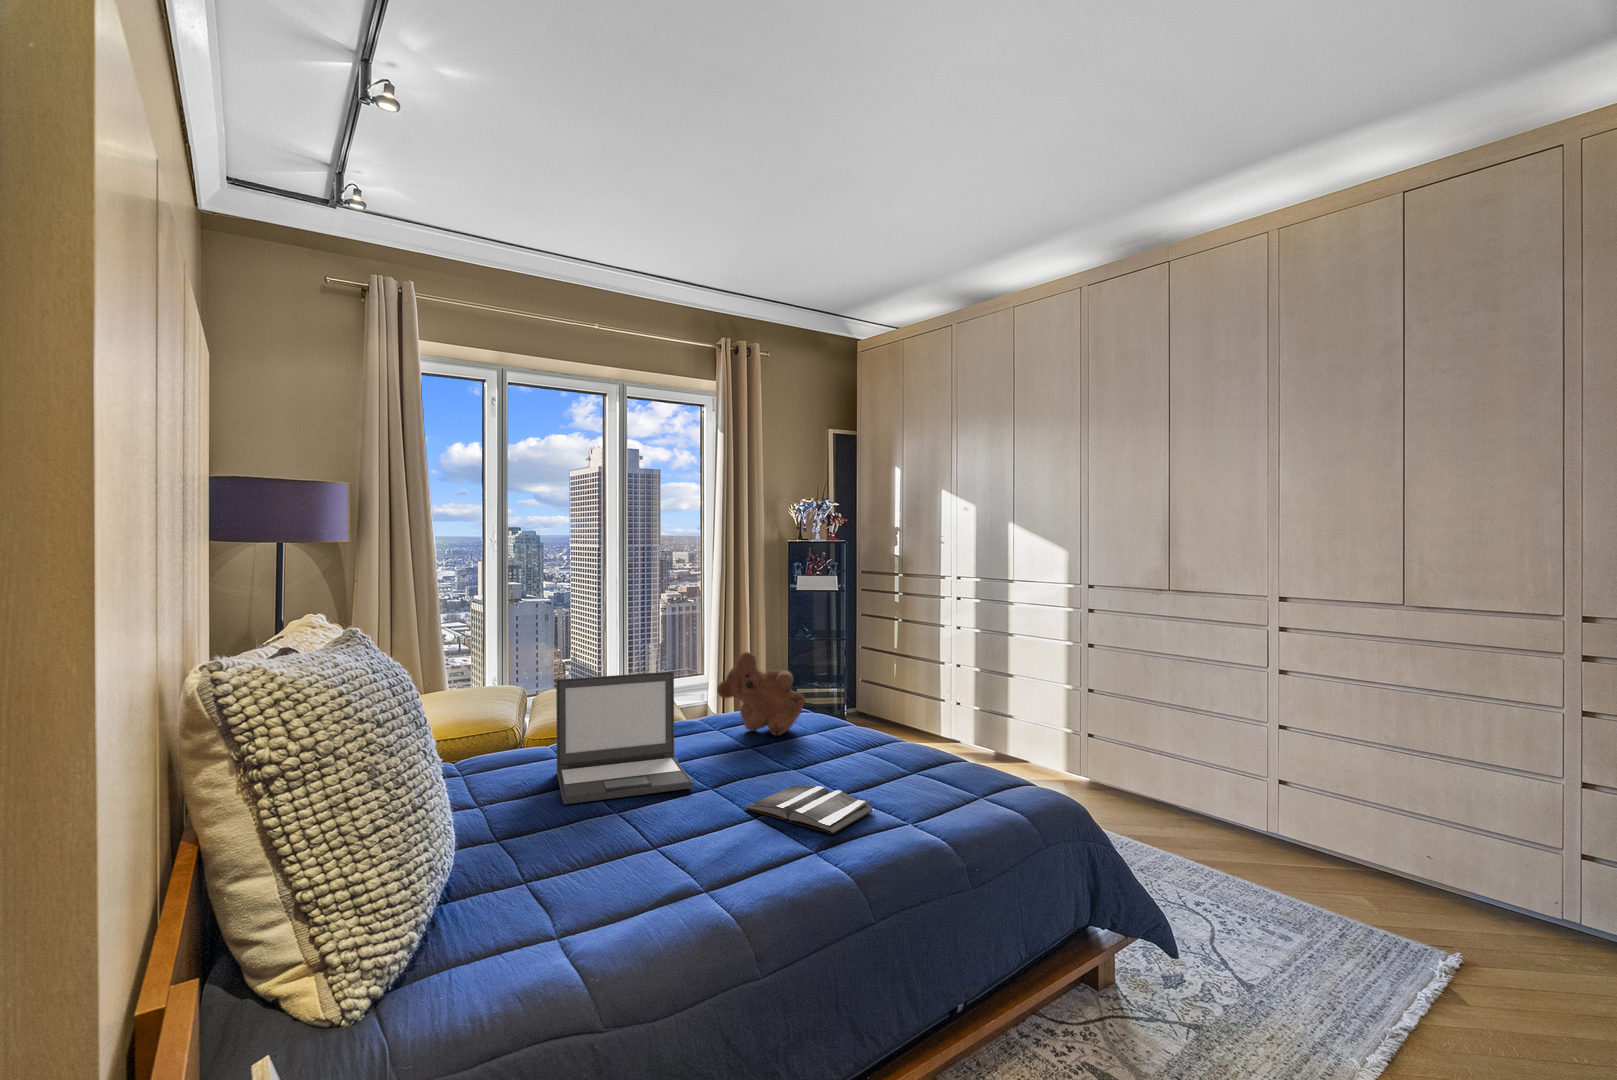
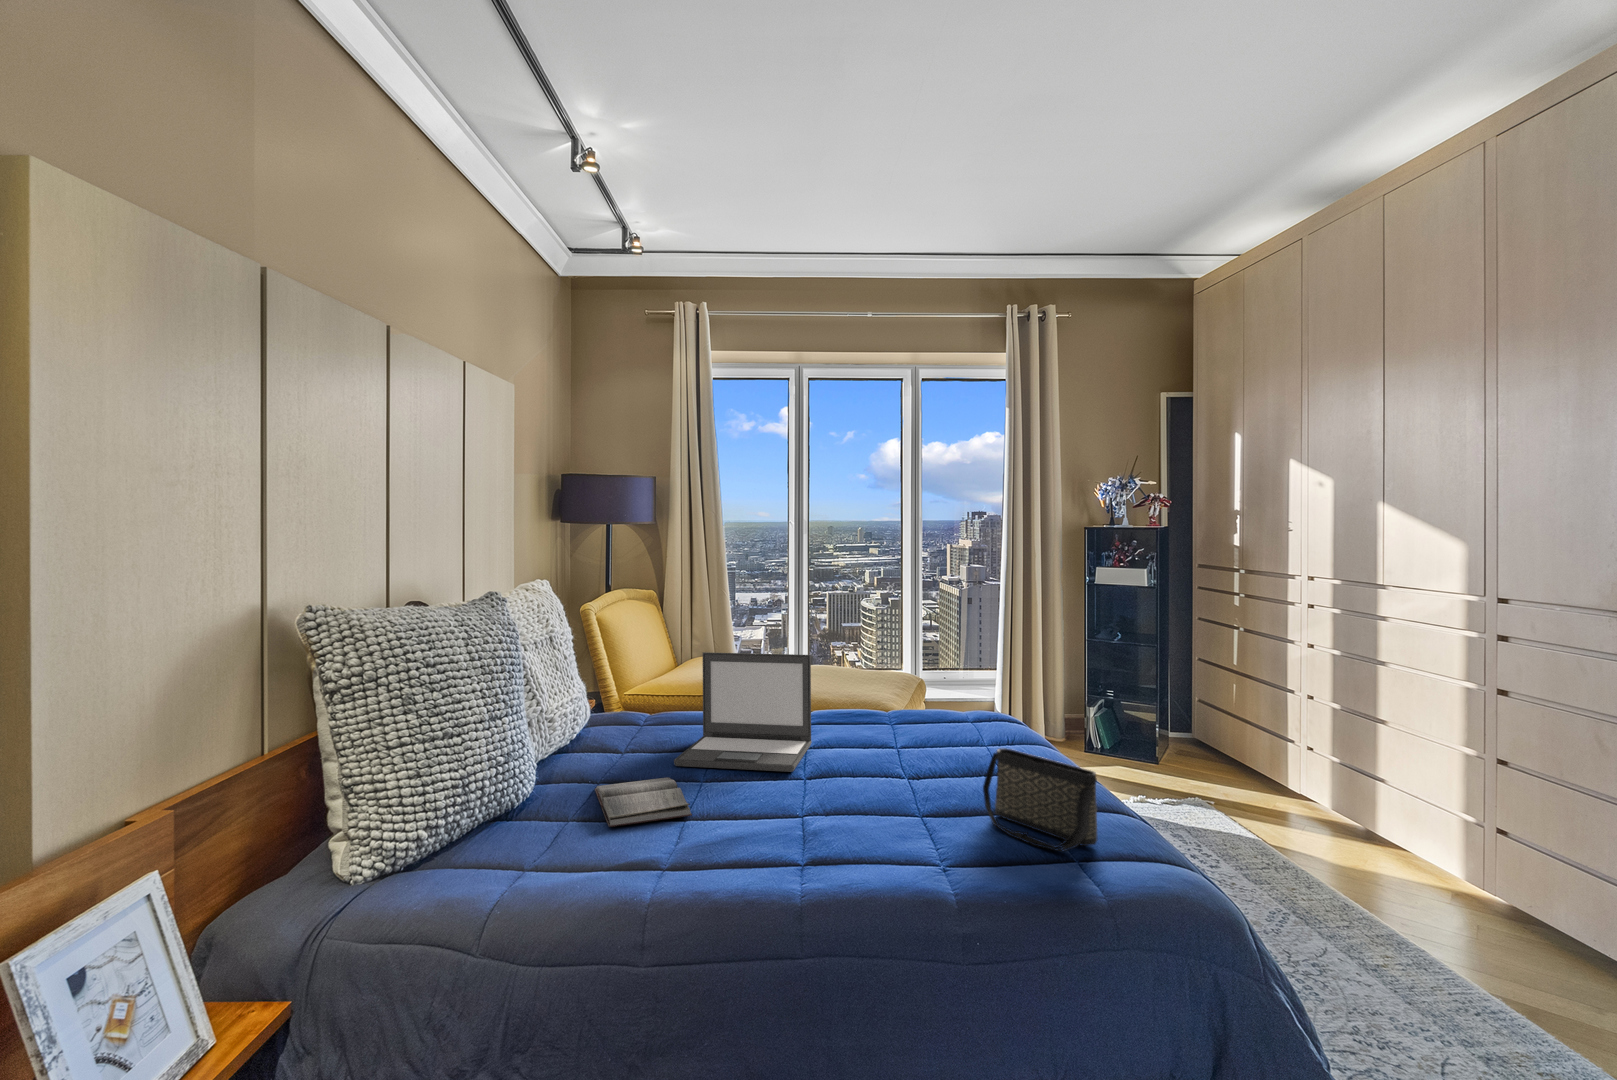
teddy bear: present [717,652,806,736] -> none [887,643,976,737]
handbag: none [891,734,994,809] -> present [983,748,1097,851]
hardback book: present [745,786,874,834] -> present [595,777,692,827]

